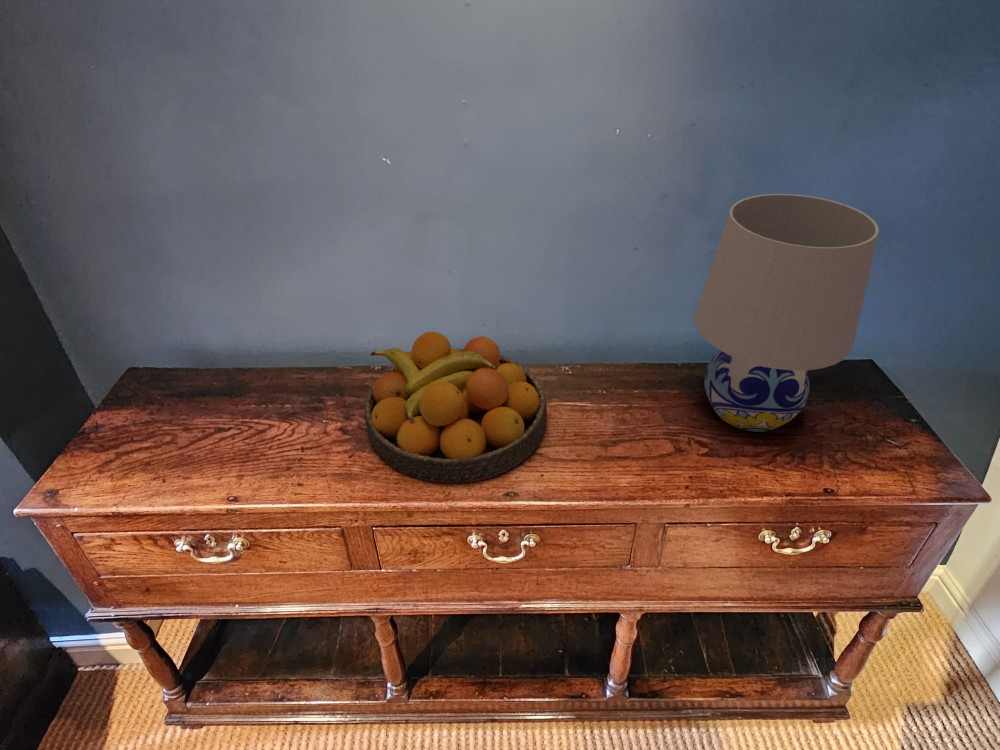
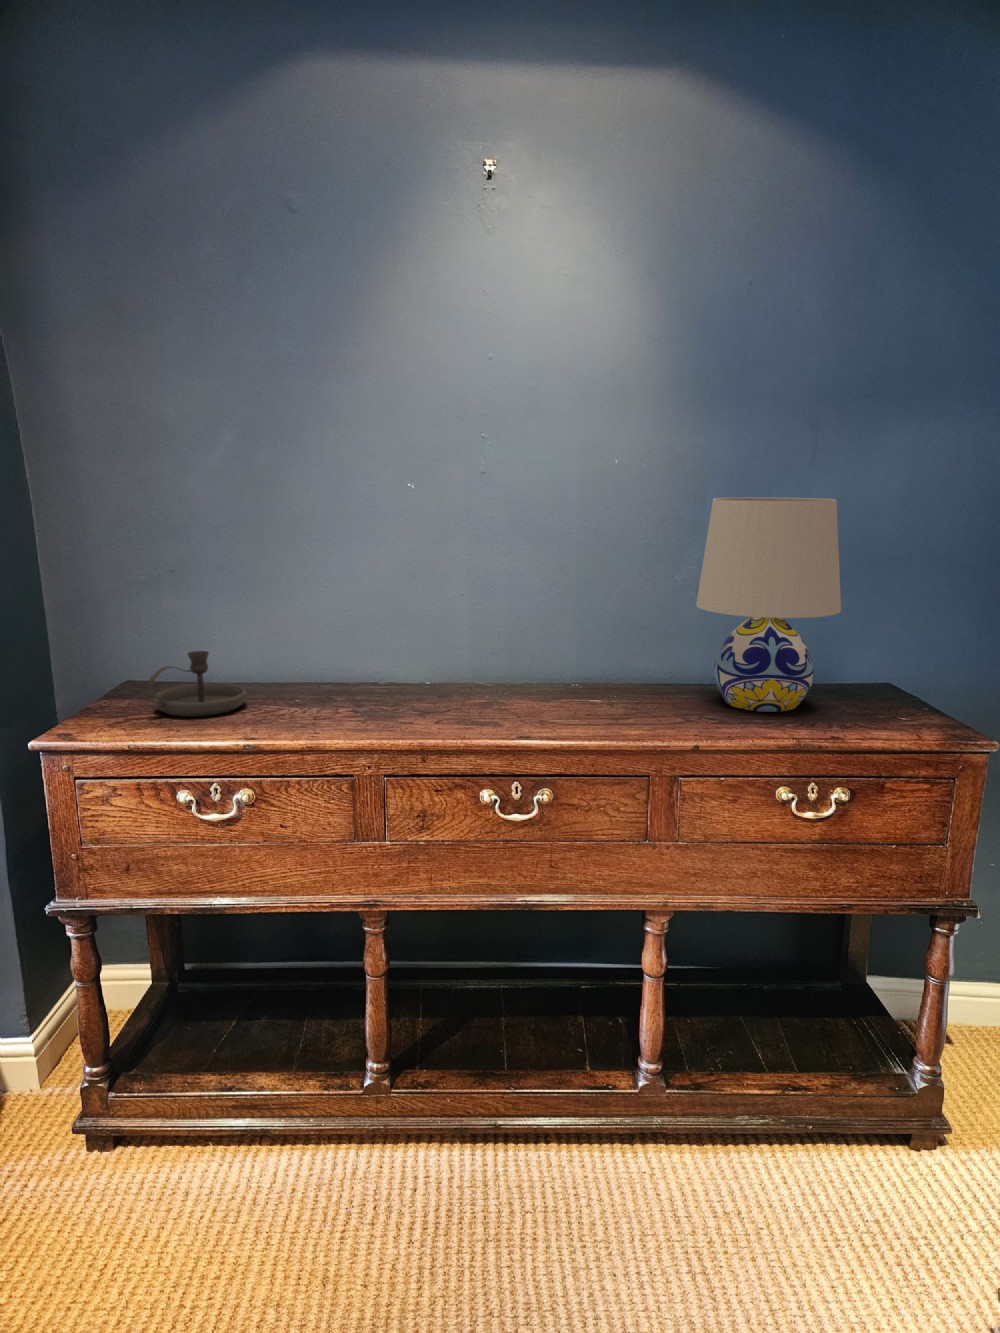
fruit bowl: present [365,332,547,483] -> none [380,621,559,729]
candlestick: none [123,380,234,456] -> present [147,651,247,717]

